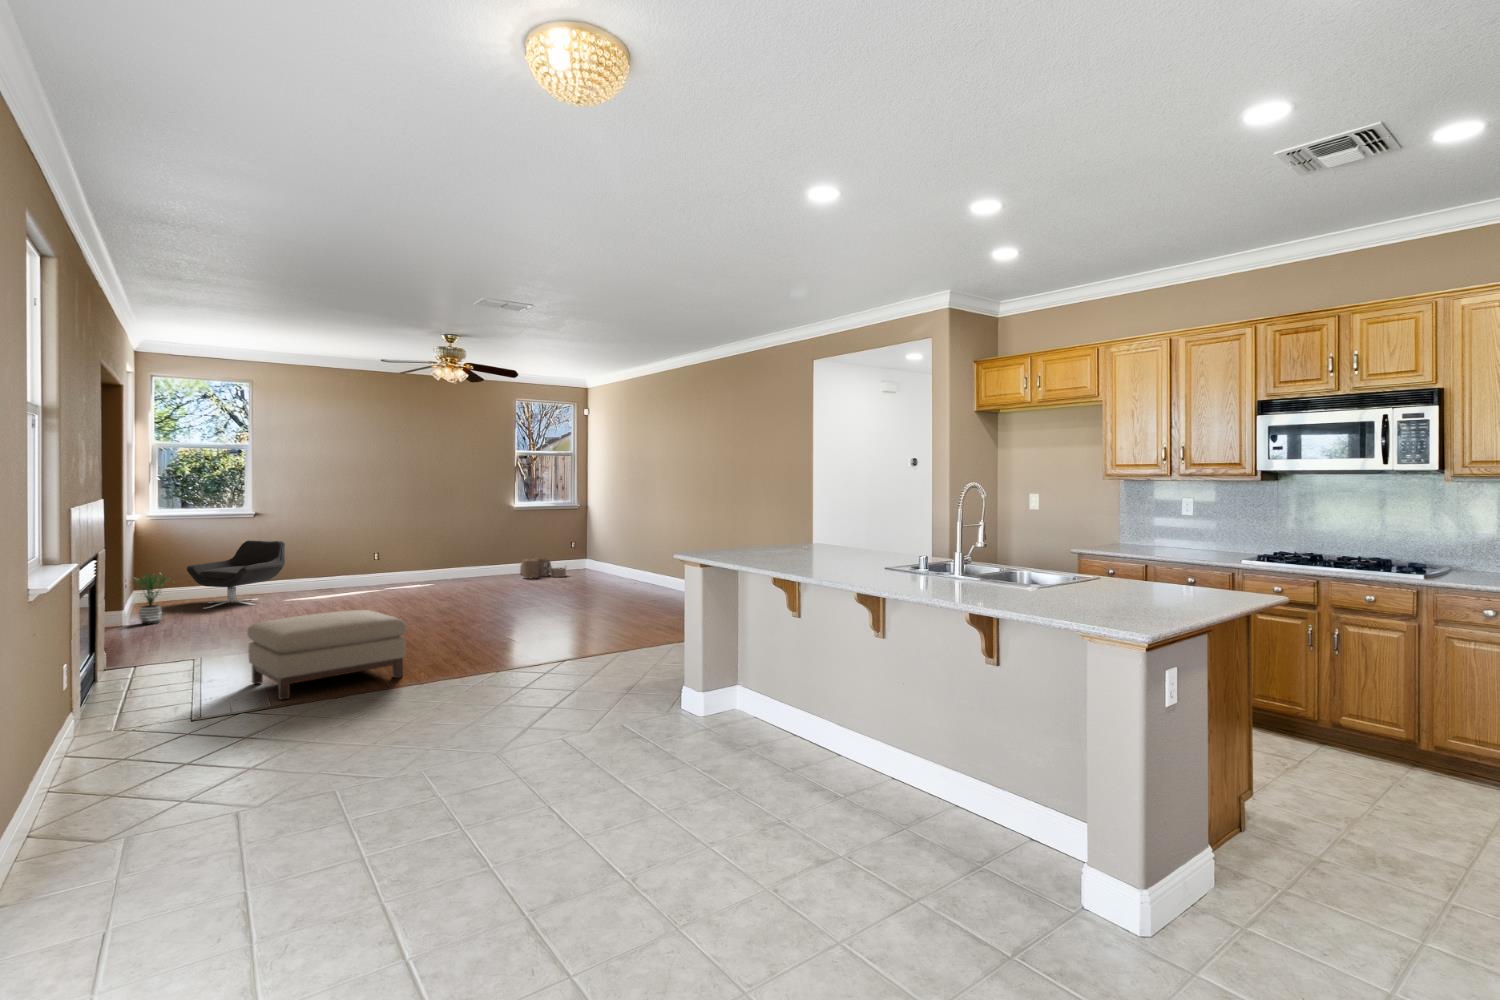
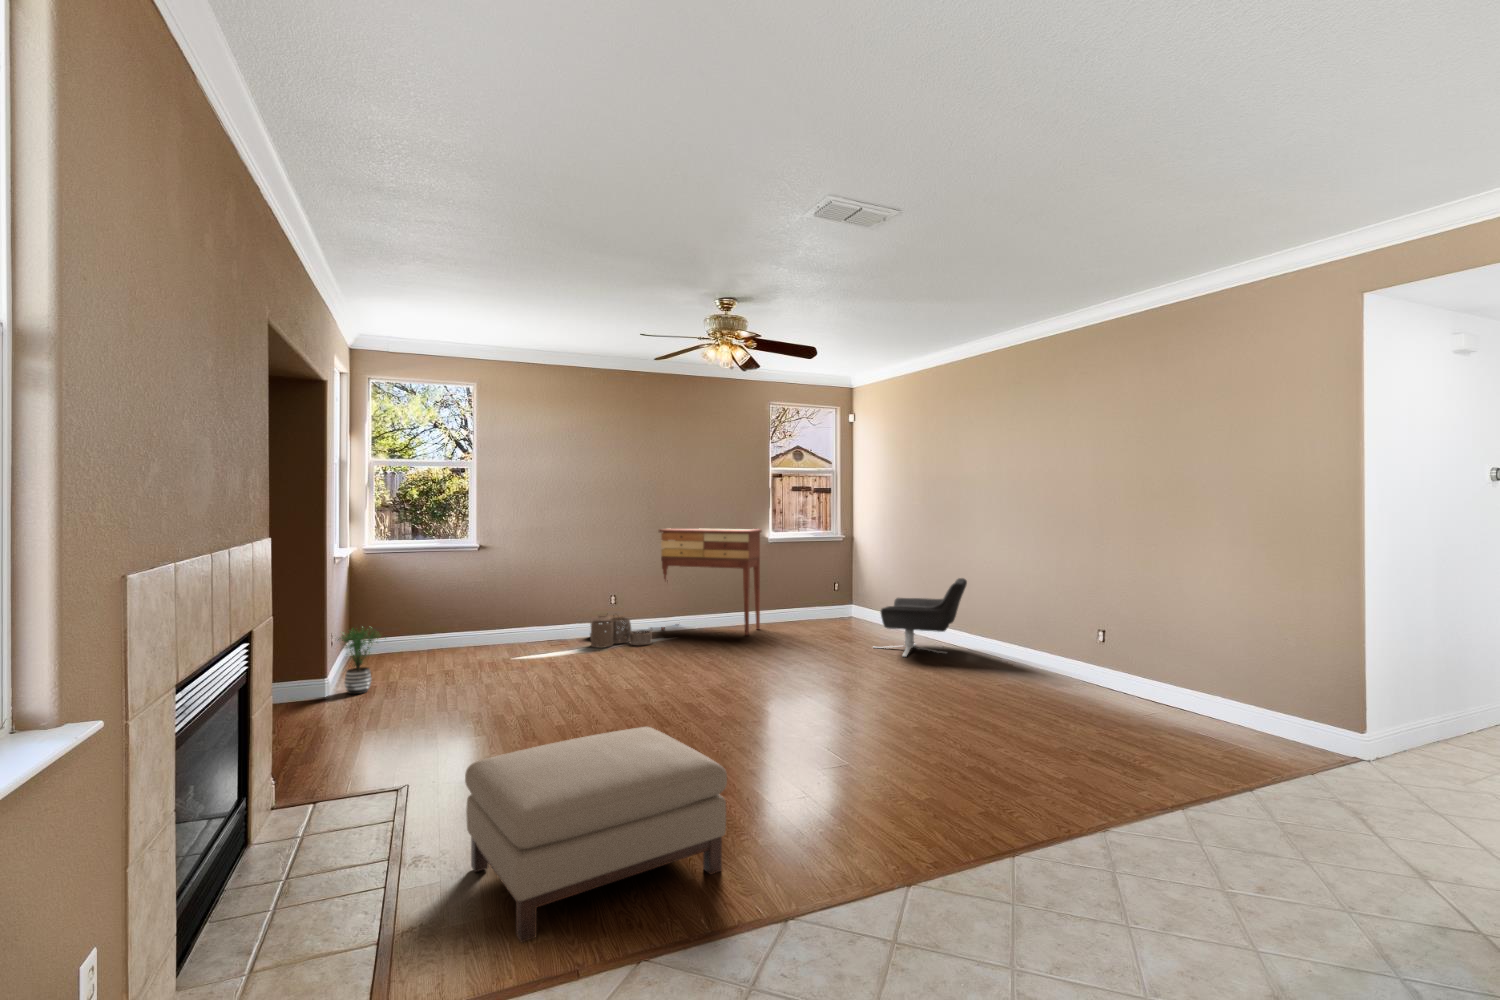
console table: none [417,500,504,583] -> present [659,528,762,635]
lounge chair: present [187,540,285,609] -> present [881,578,967,656]
woven basket: present [520,558,566,579] -> present [590,613,652,648]

